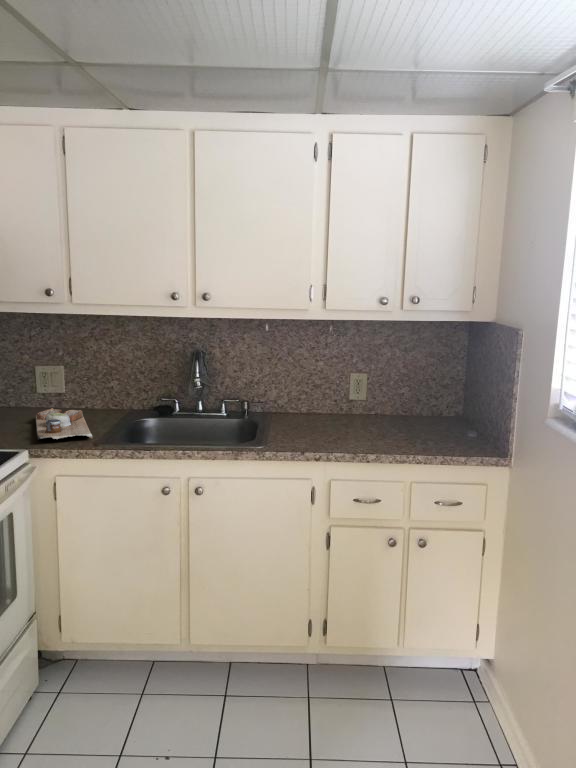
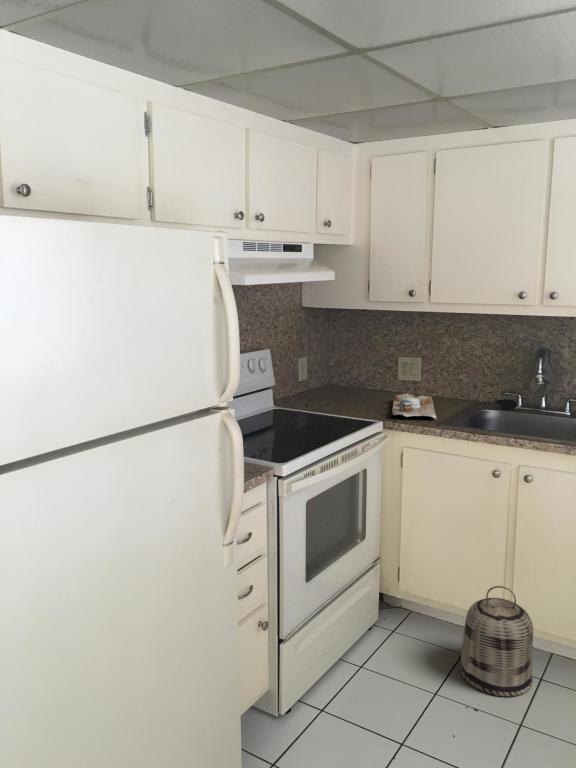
basket: none [144,612,220,733] -> present [460,586,533,697]

